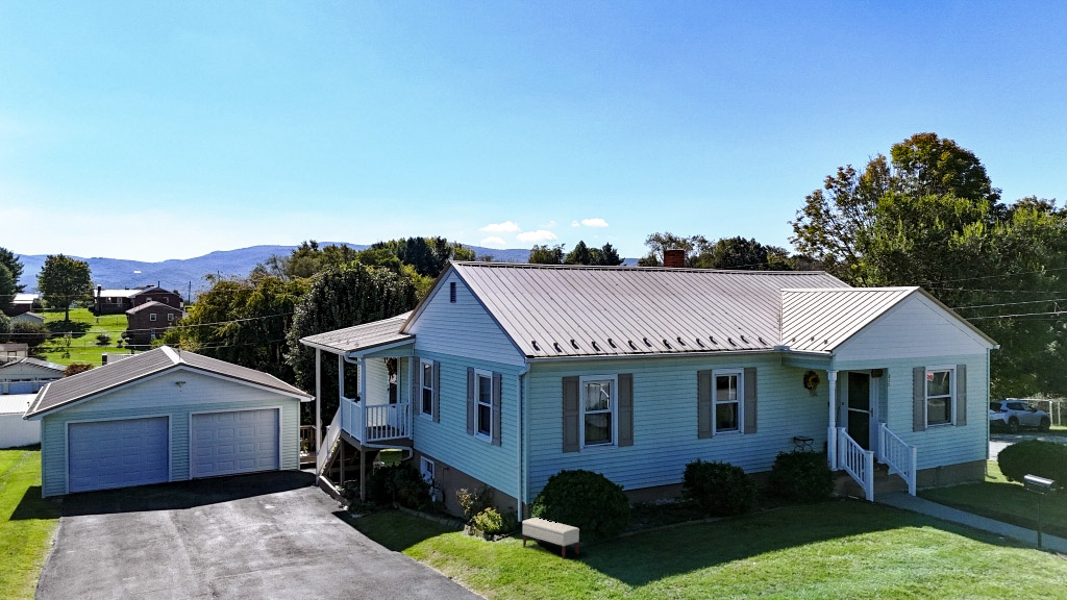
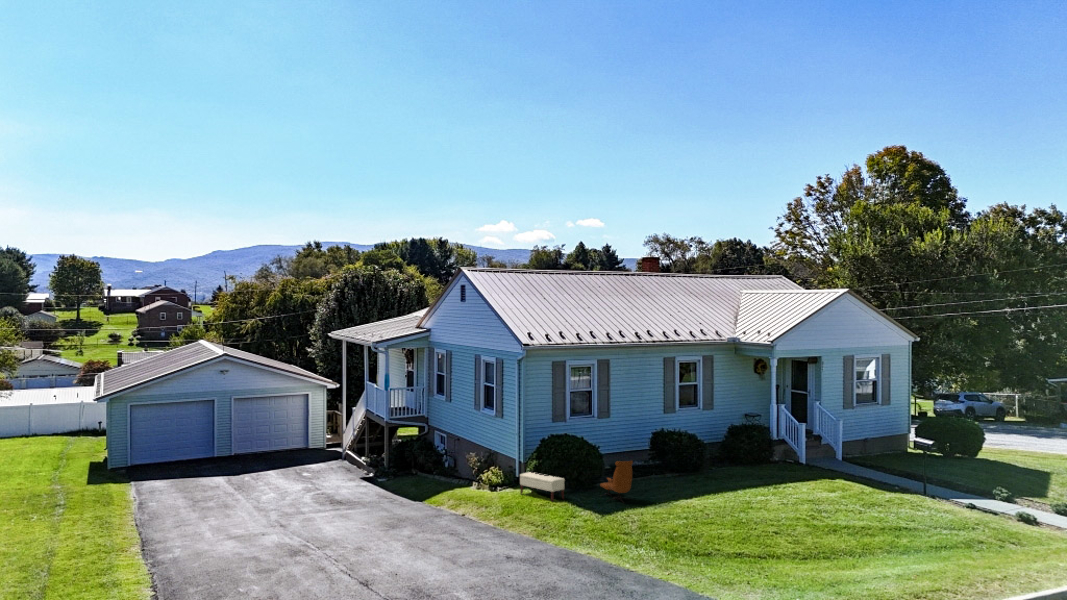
lounge chair: none [624,506,667,562] -> present [600,461,633,501]

